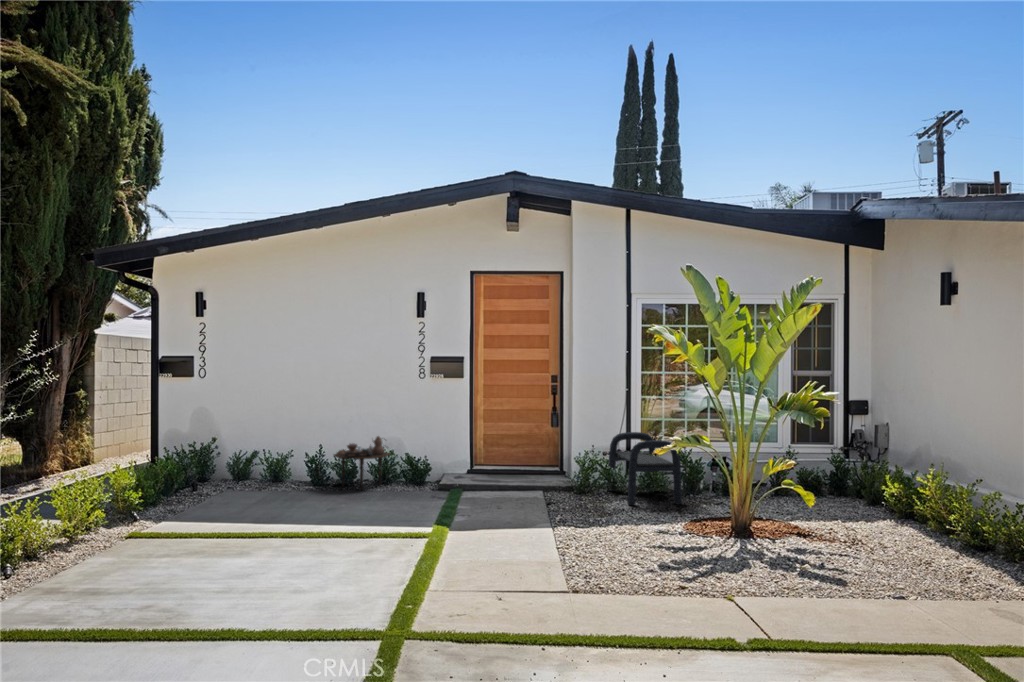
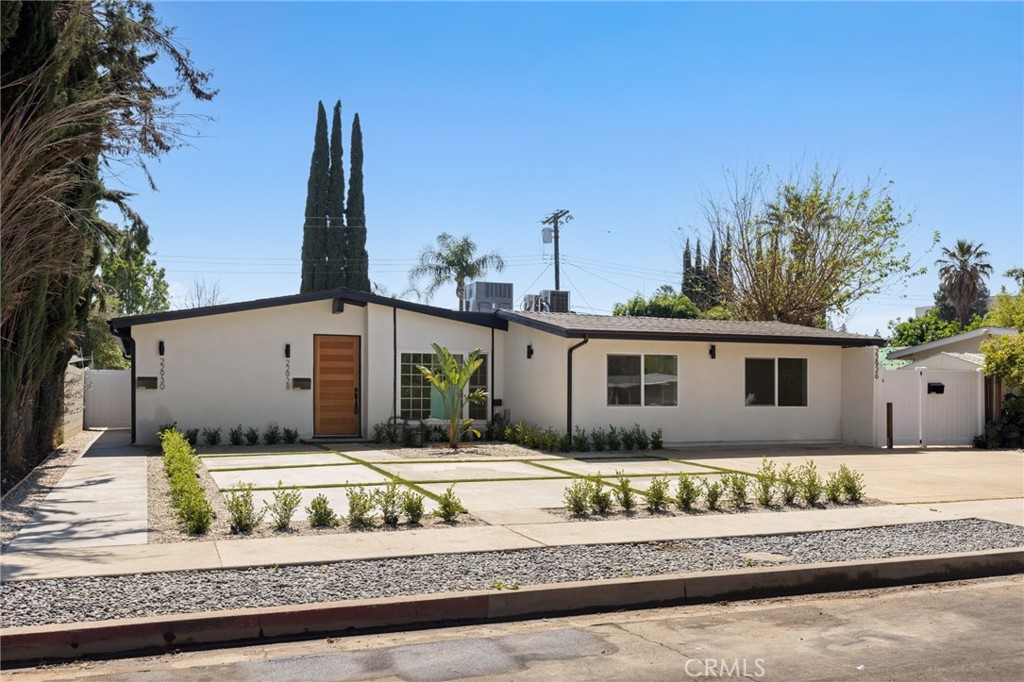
side table: present [334,436,390,490] -> none [248,419,276,447]

